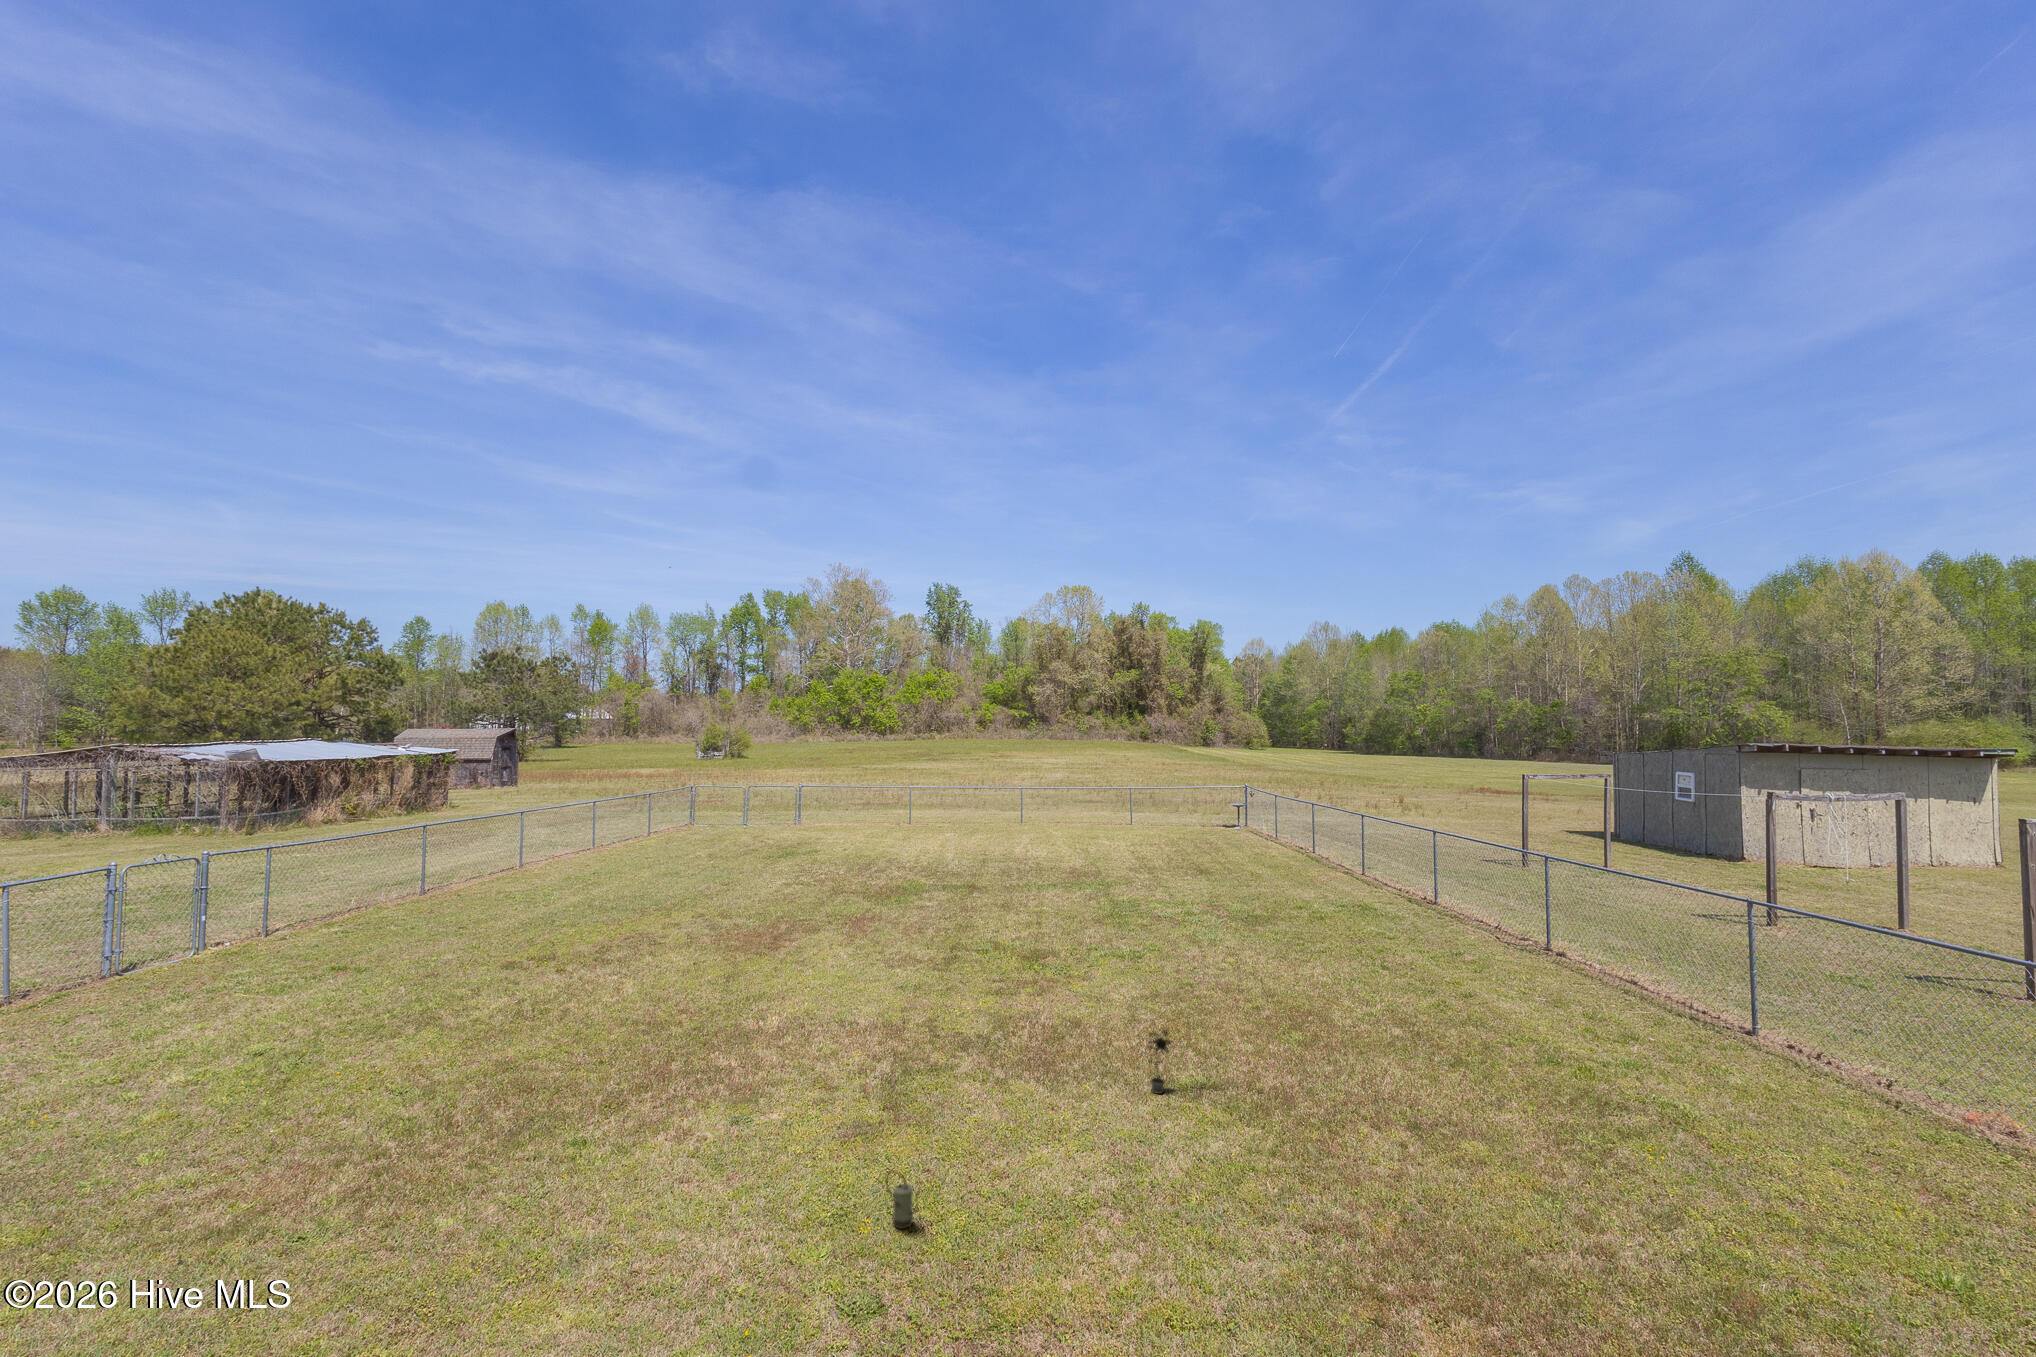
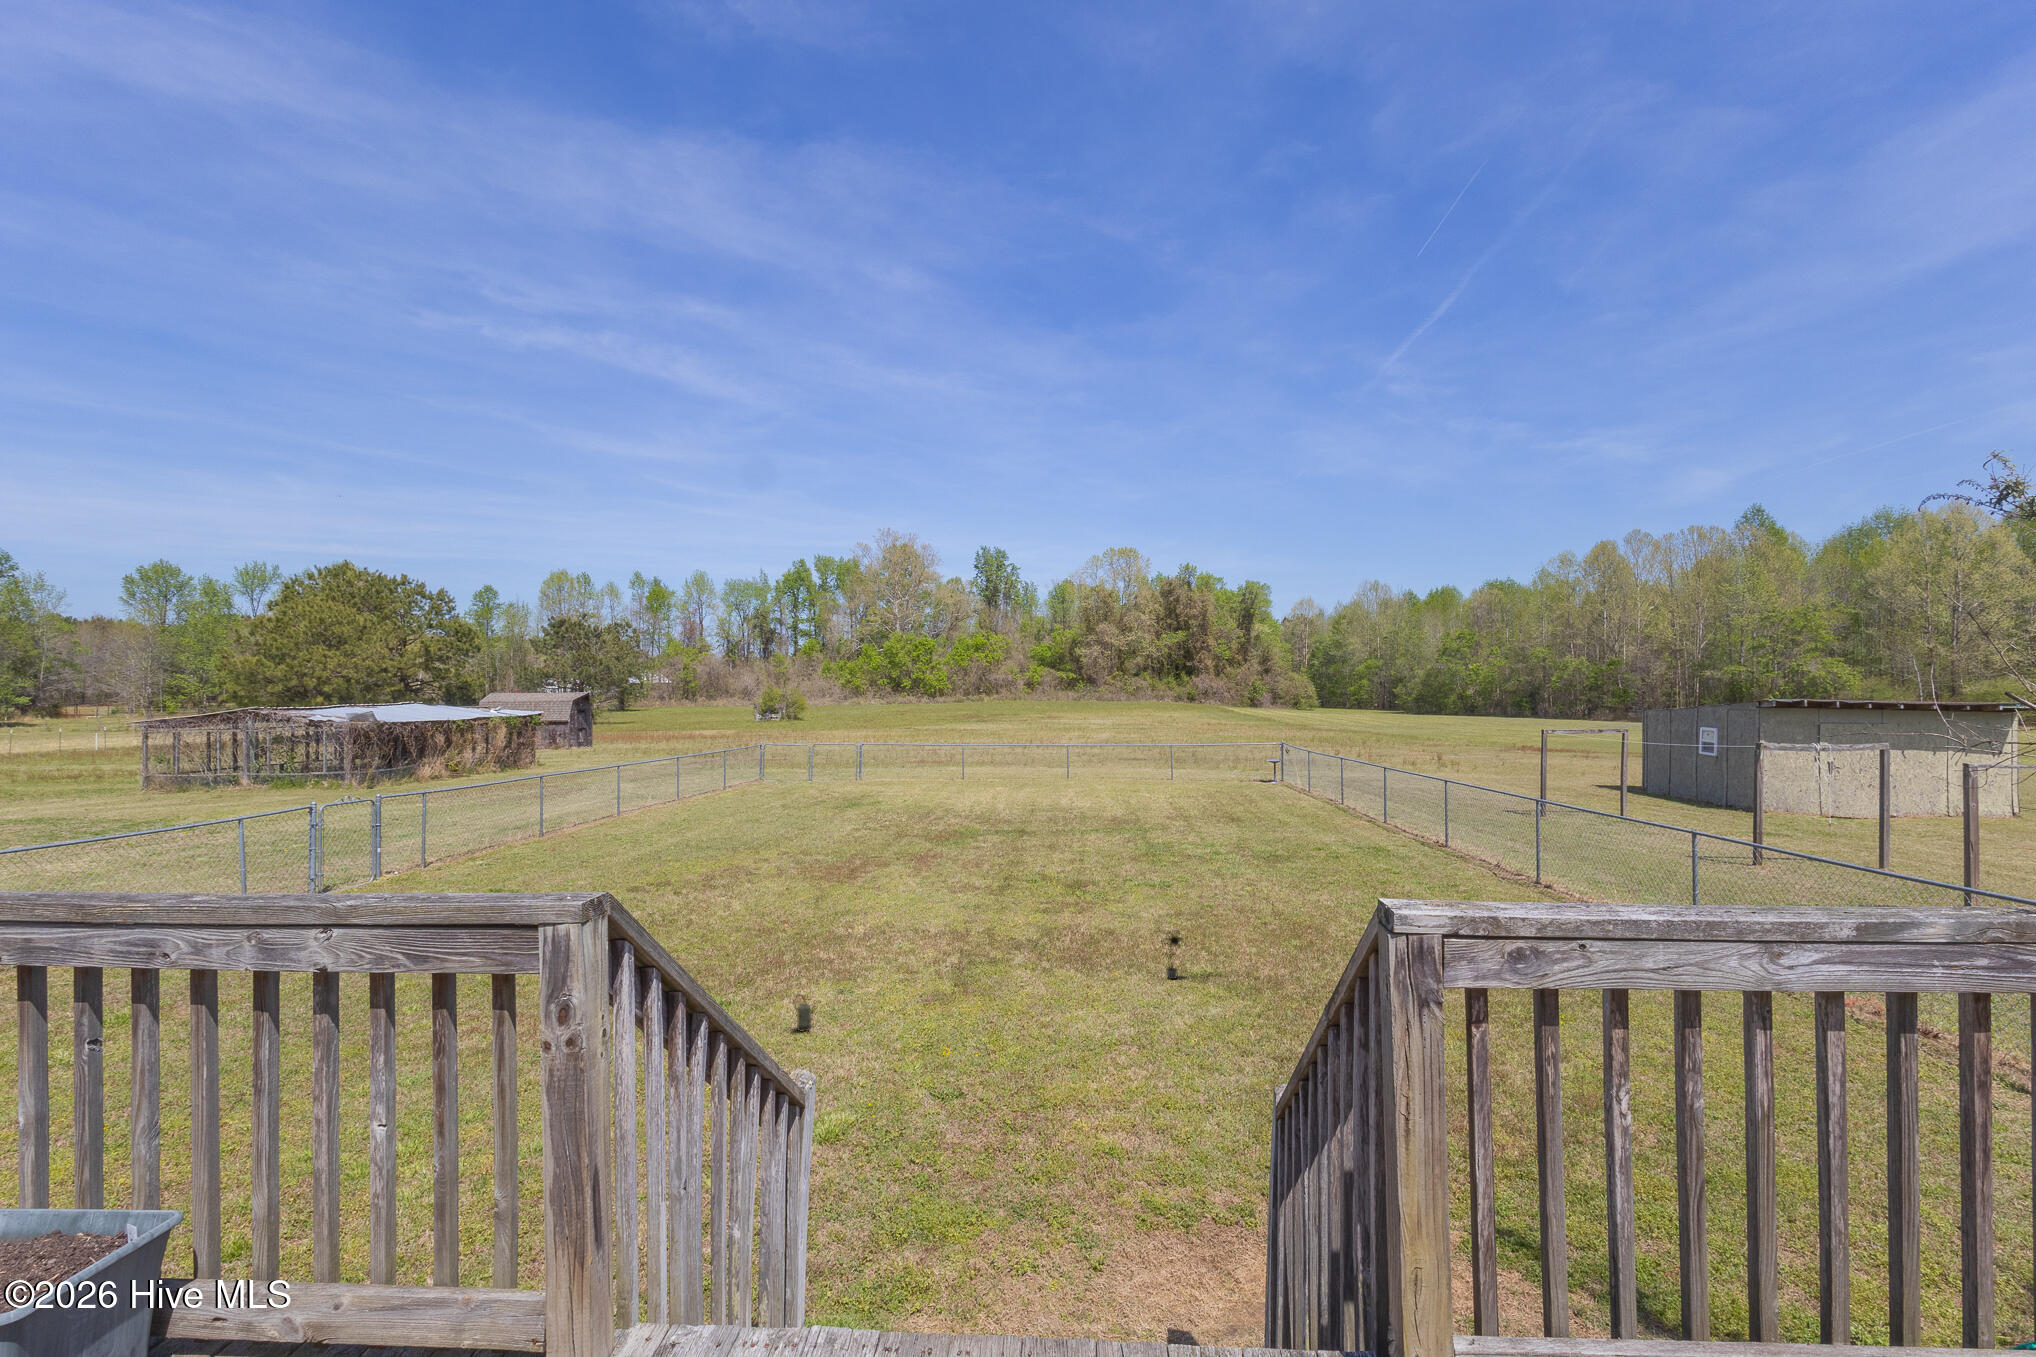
watering can: present [886,1170,920,1229] -> present [796,995,813,1031]

